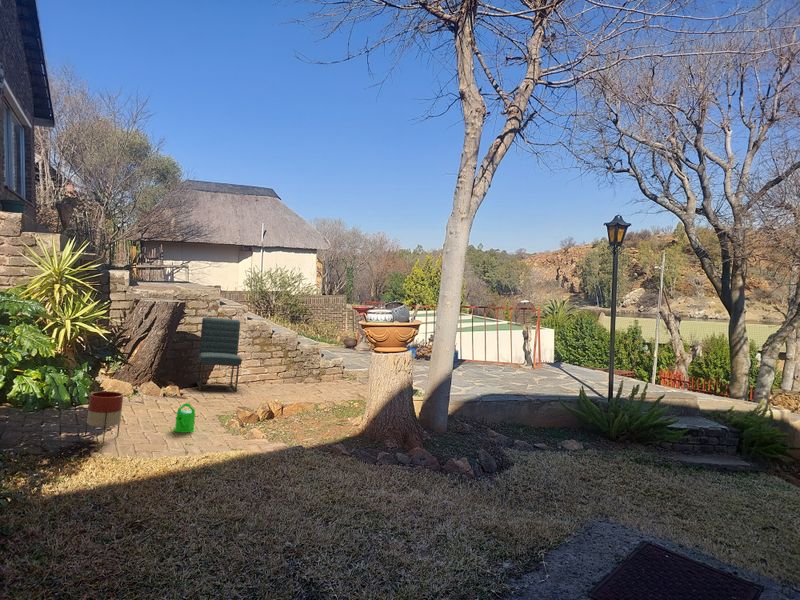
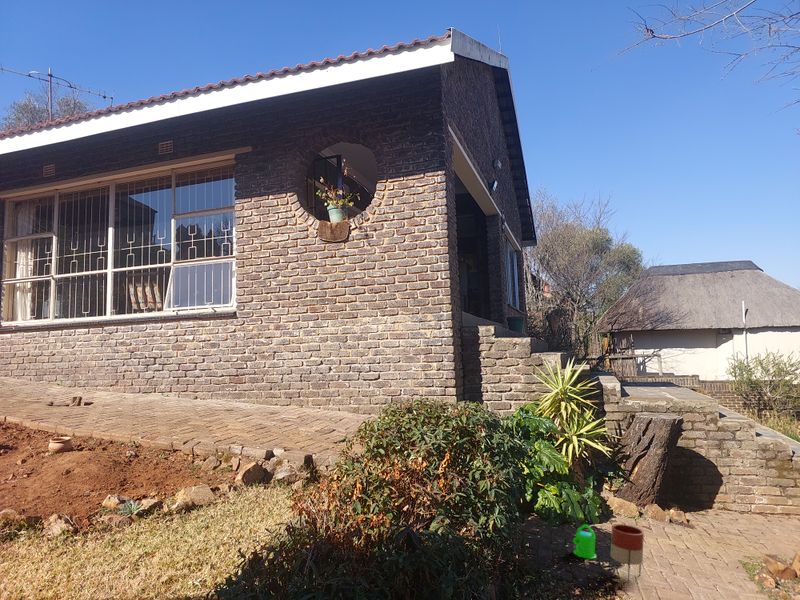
chair: present [198,317,242,392] -> none [700,432,757,527]
watering can: present [174,403,195,432] -> present [573,524,596,559]

